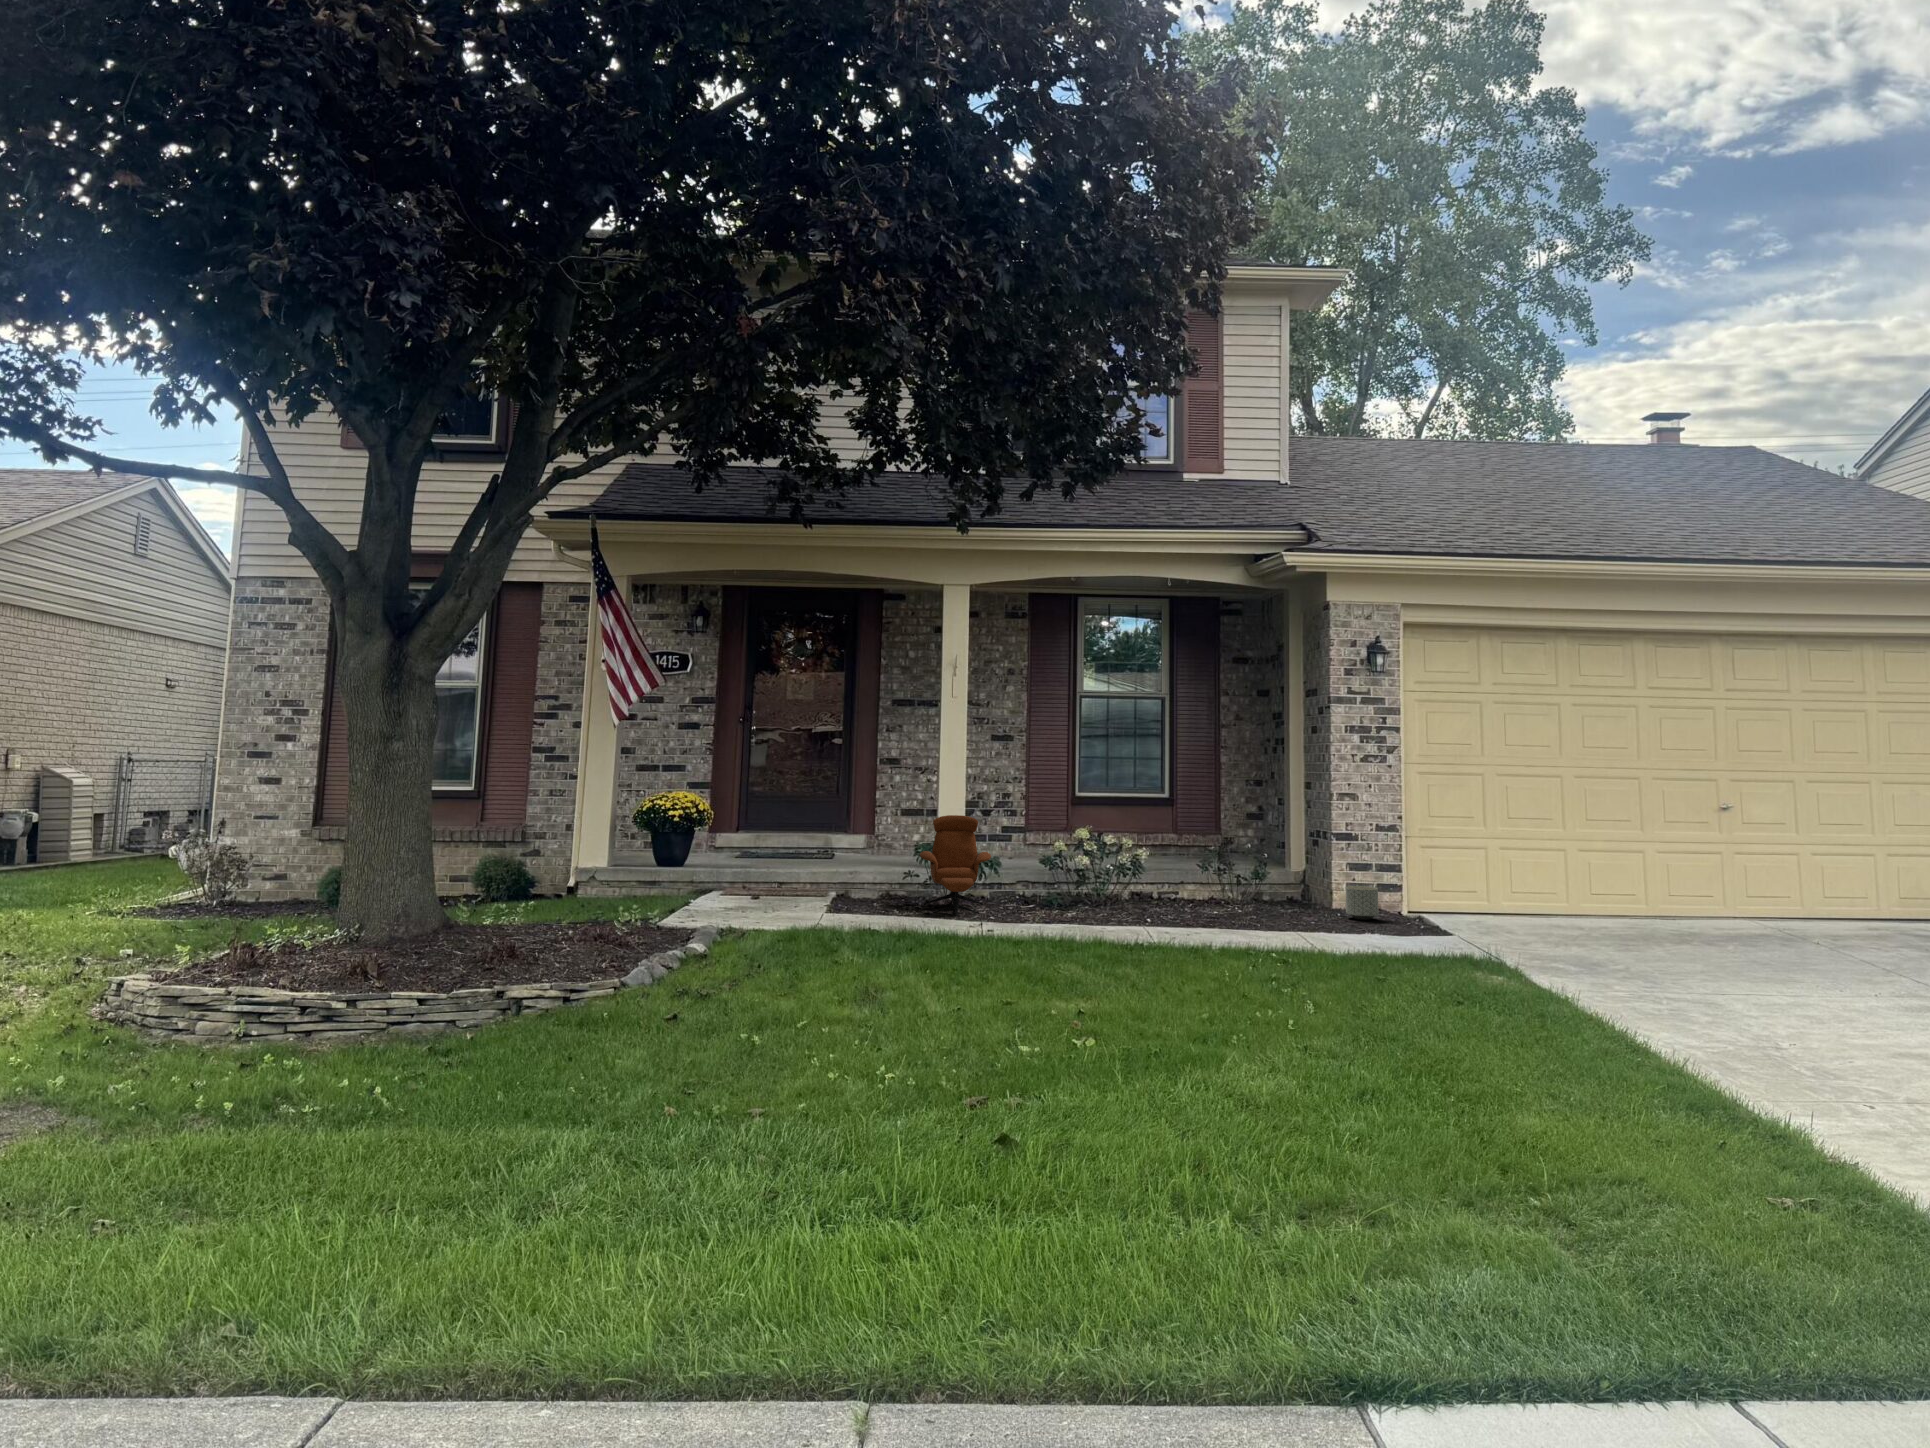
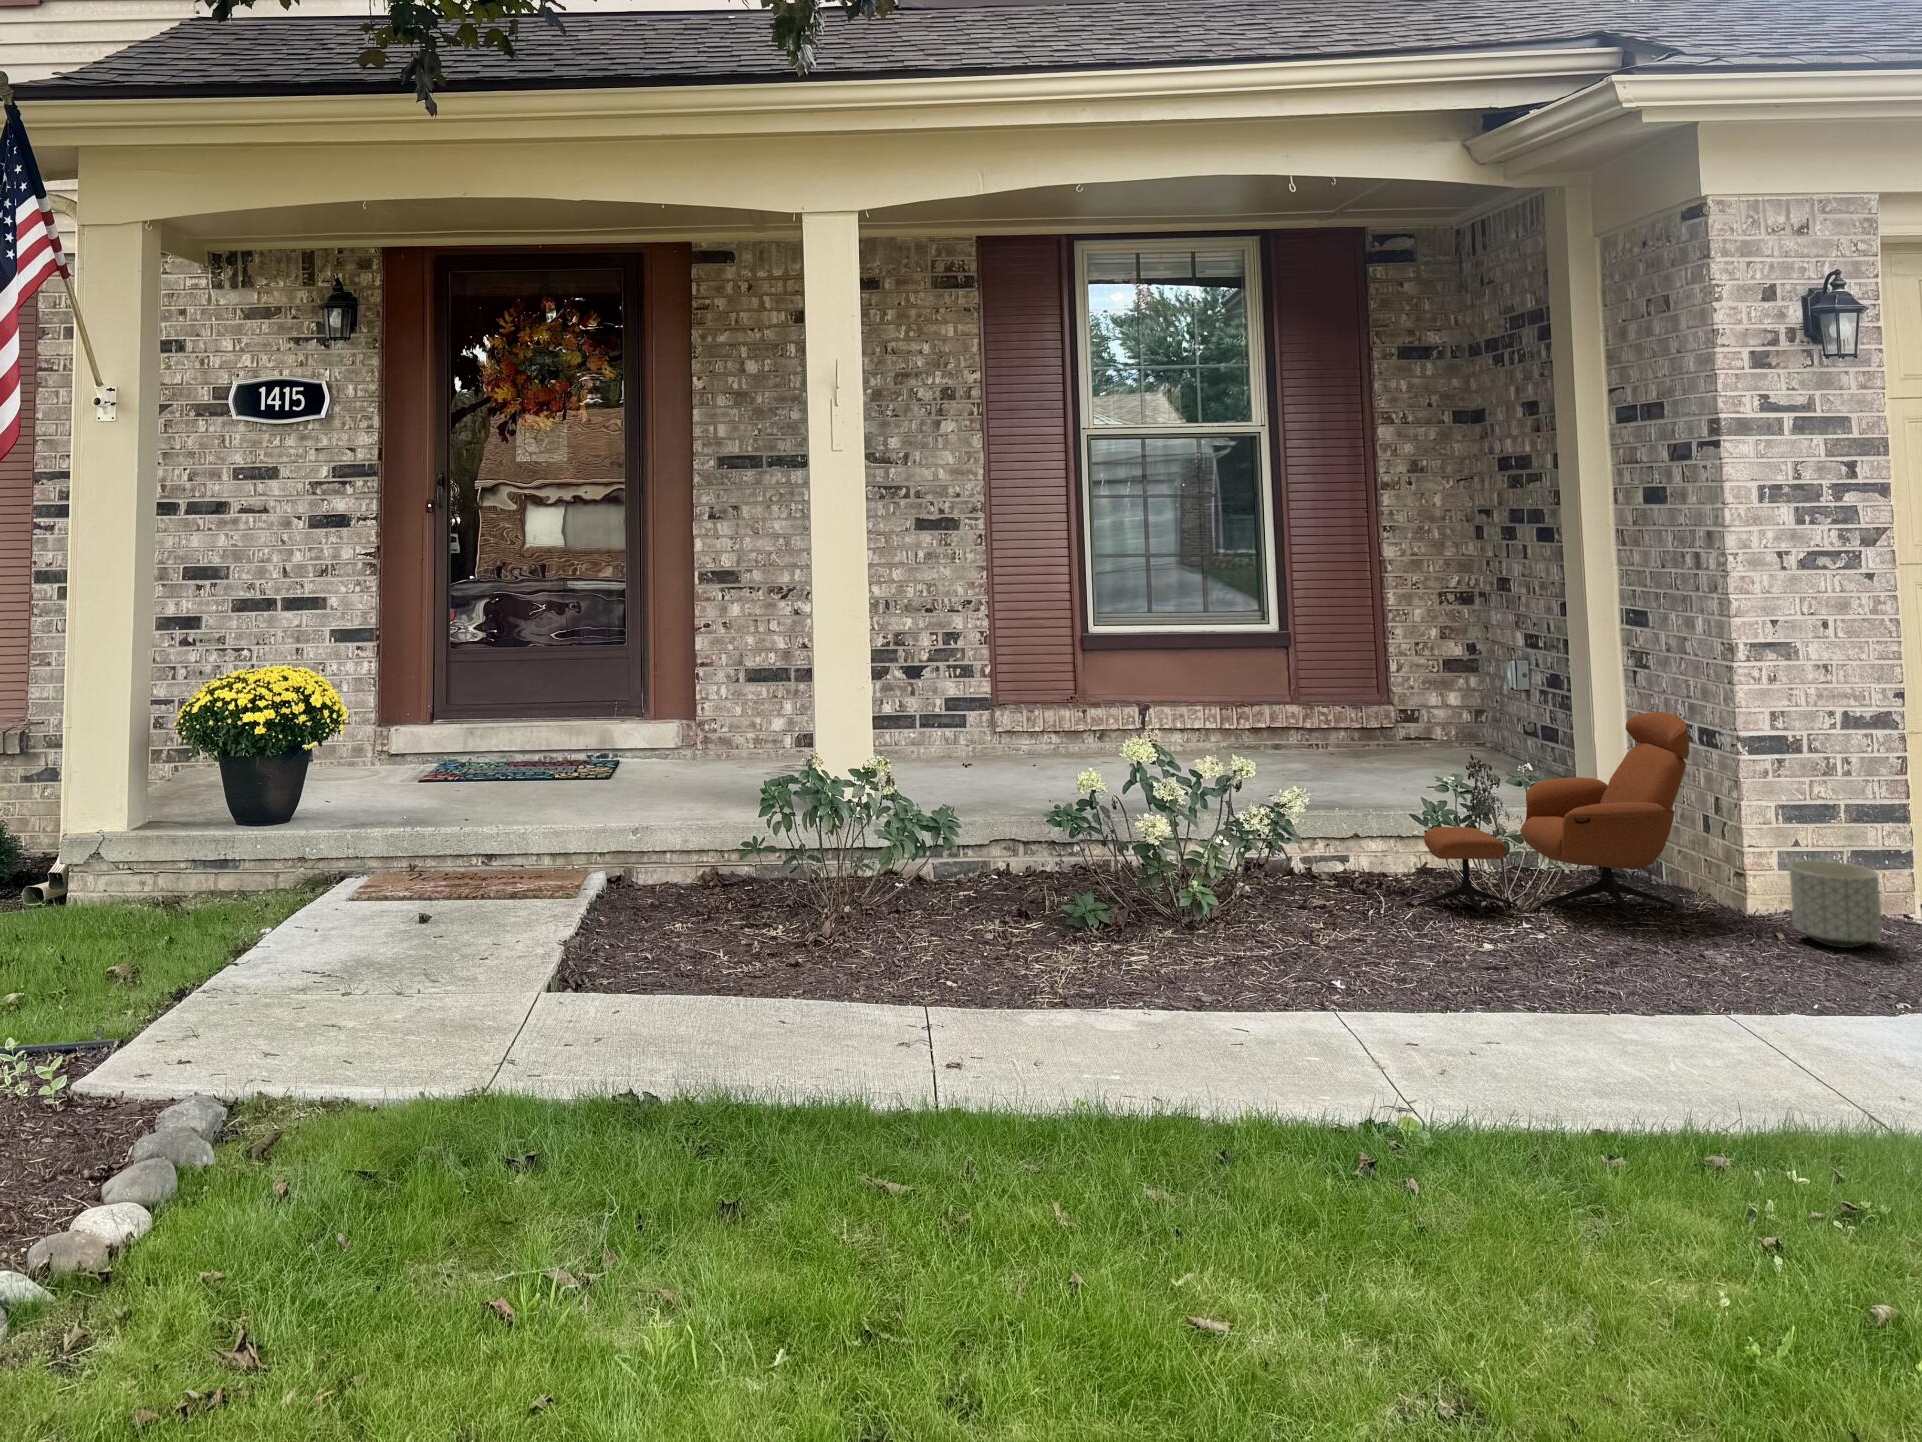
lounge chair: present [920,815,991,916] -> present [1417,712,1689,923]

